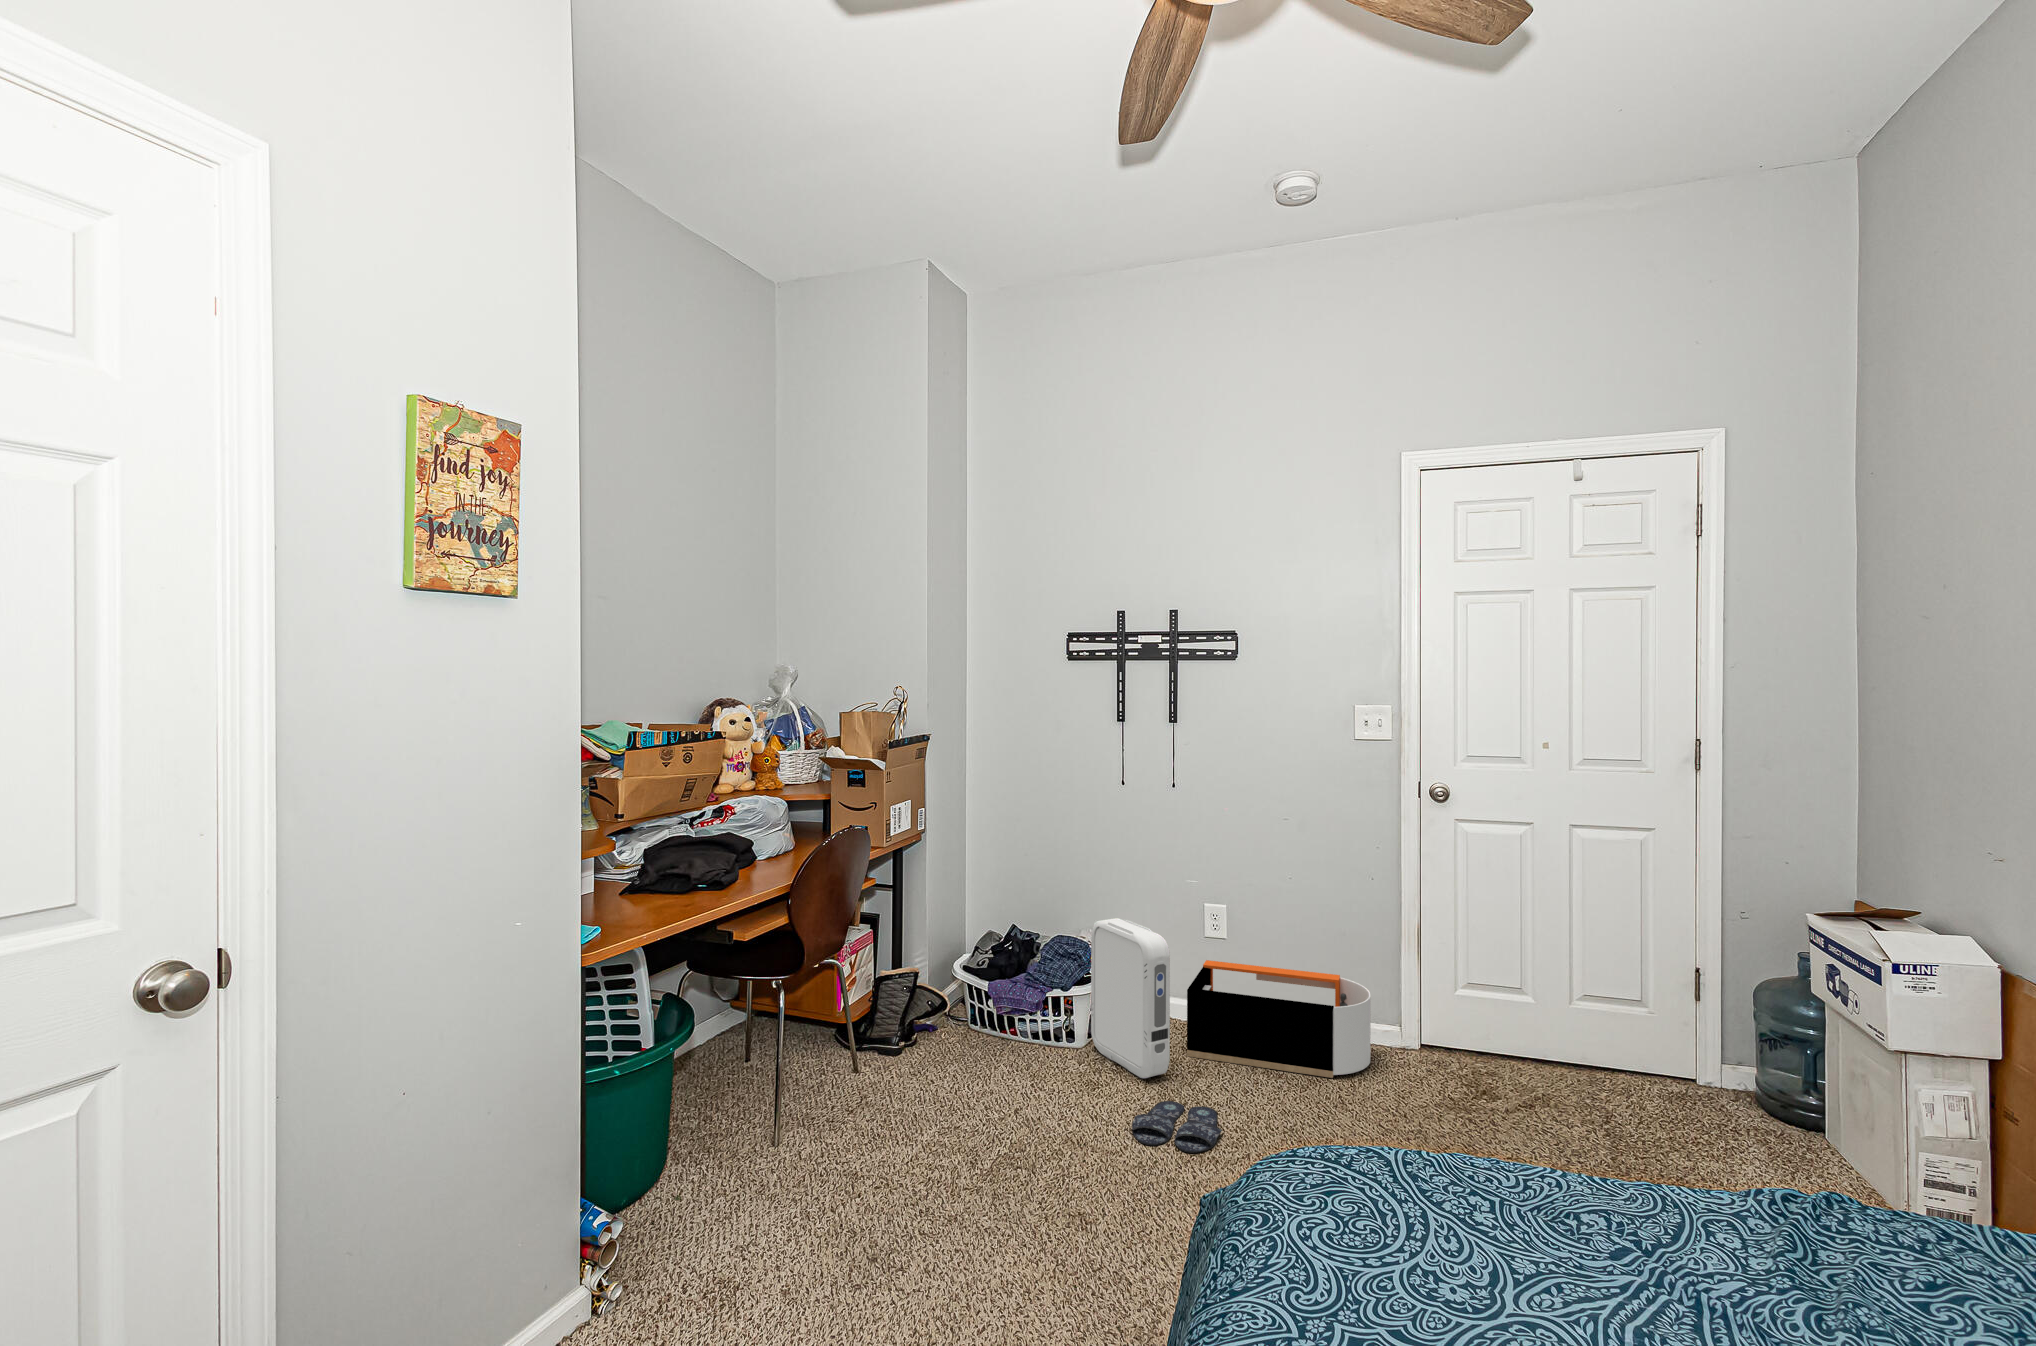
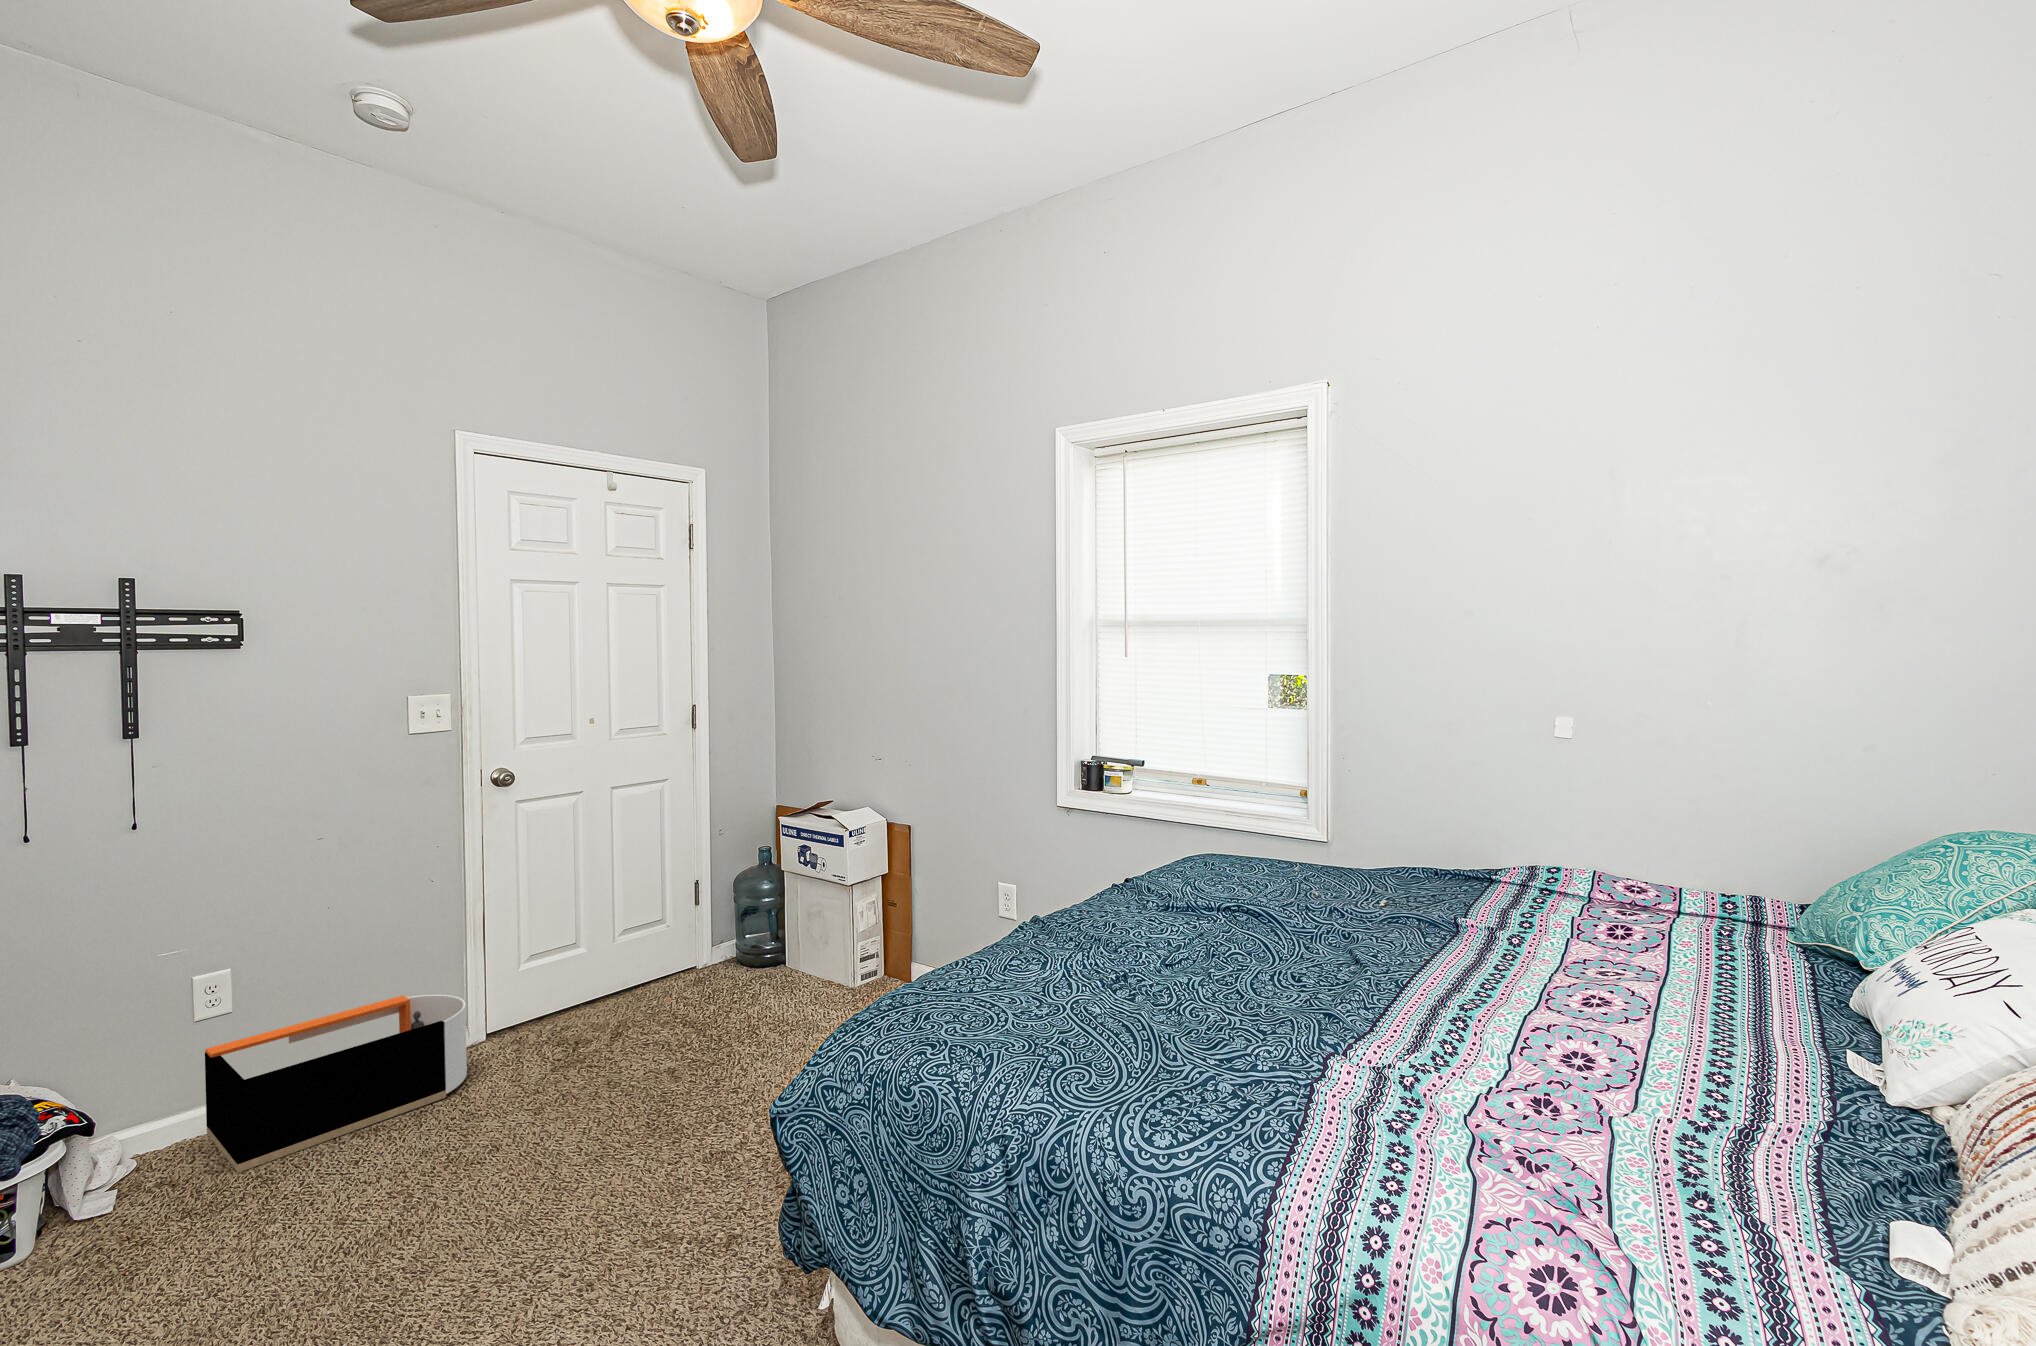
air purifier: present [1091,918,1170,1078] -> none [51,1020,254,1244]
slippers: present [1132,1101,1222,1153] -> none [275,1192,416,1276]

